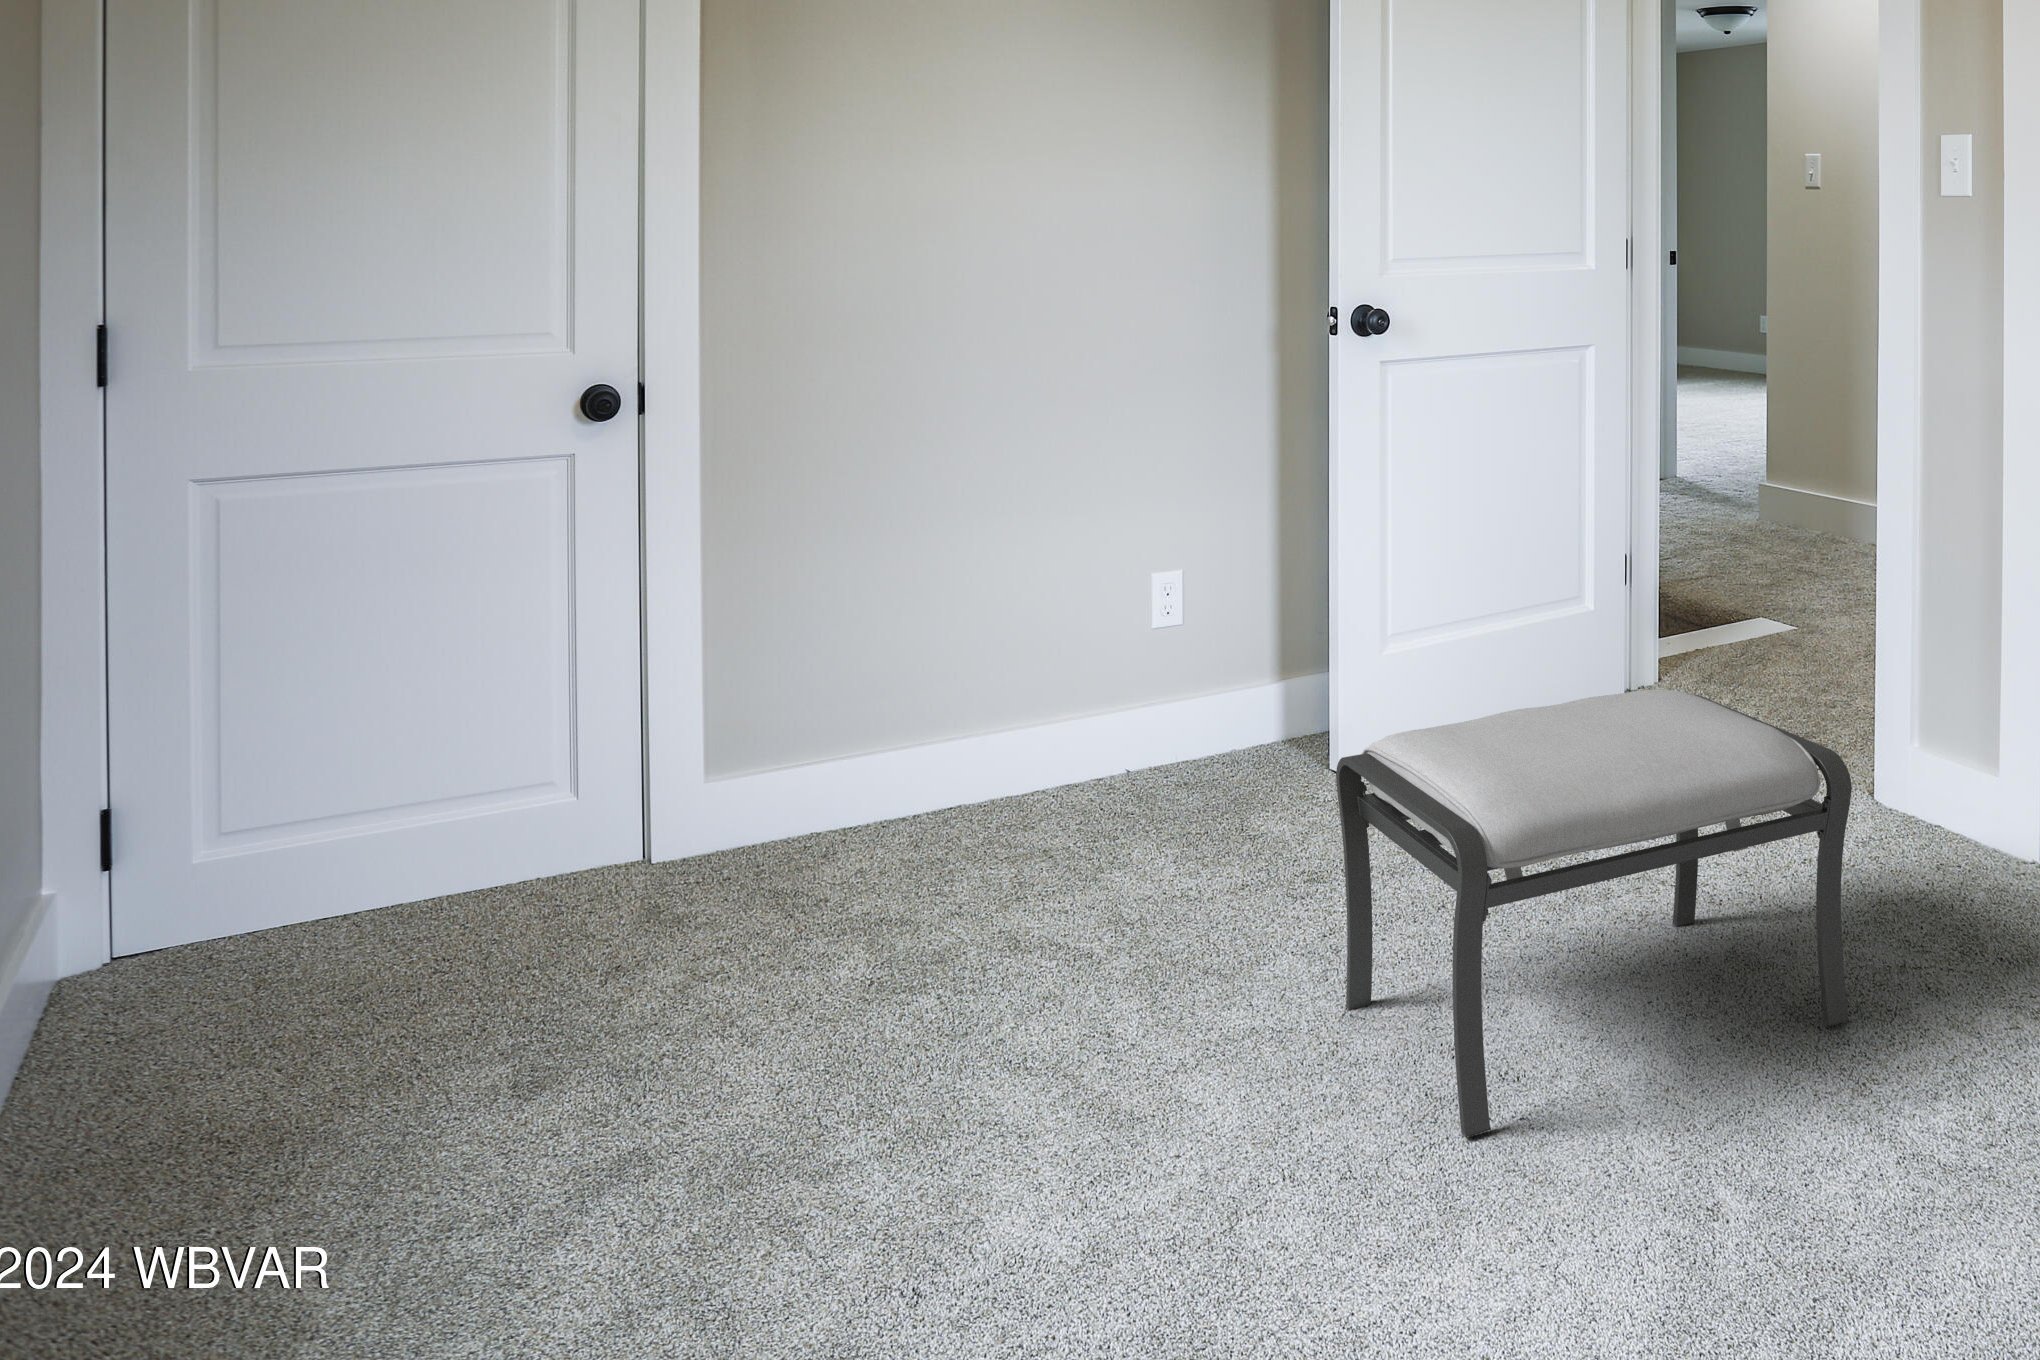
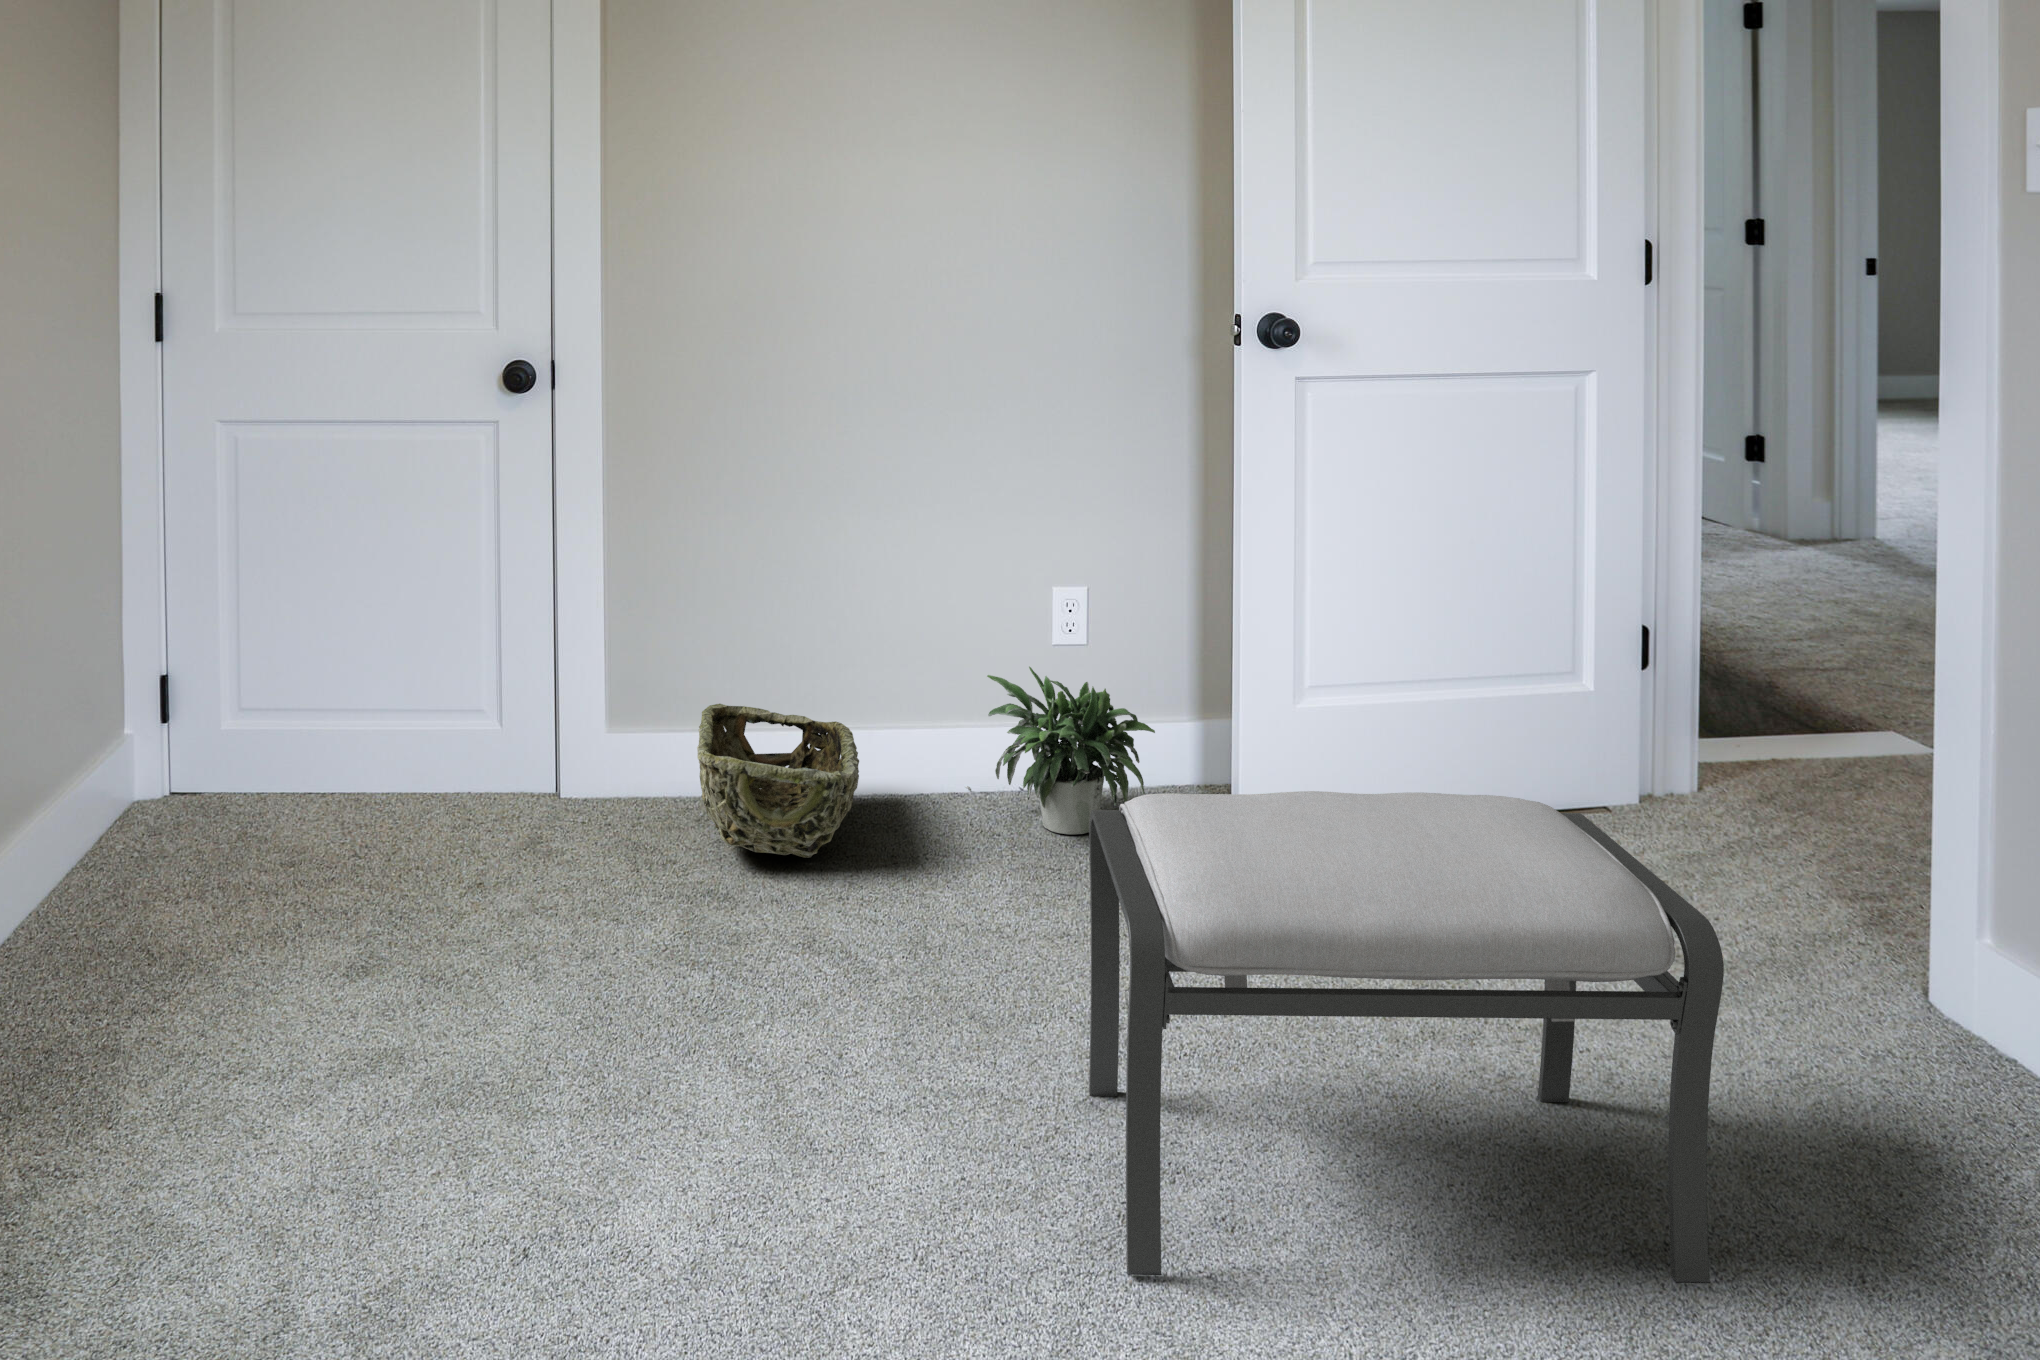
potted plant: none [1082,653,1271,801] -> present [966,667,1155,834]
woven basket: none [820,734,1019,874] -> present [697,704,859,858]

